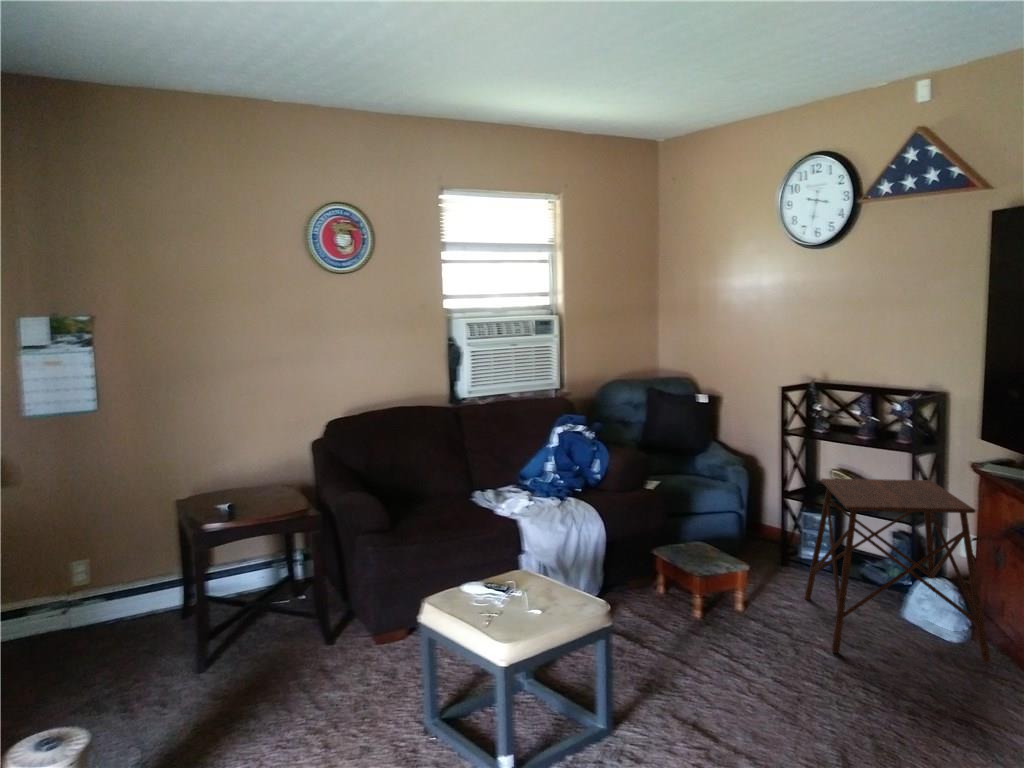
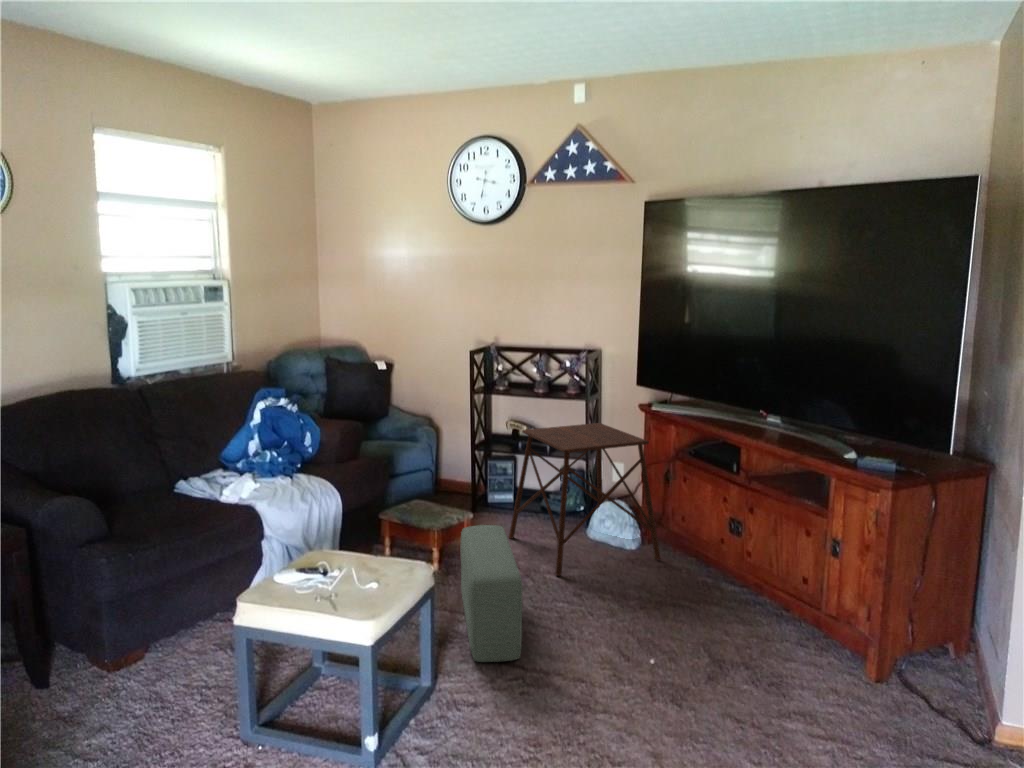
pouf: none [672,576,757,732] -> present [460,525,522,662]

